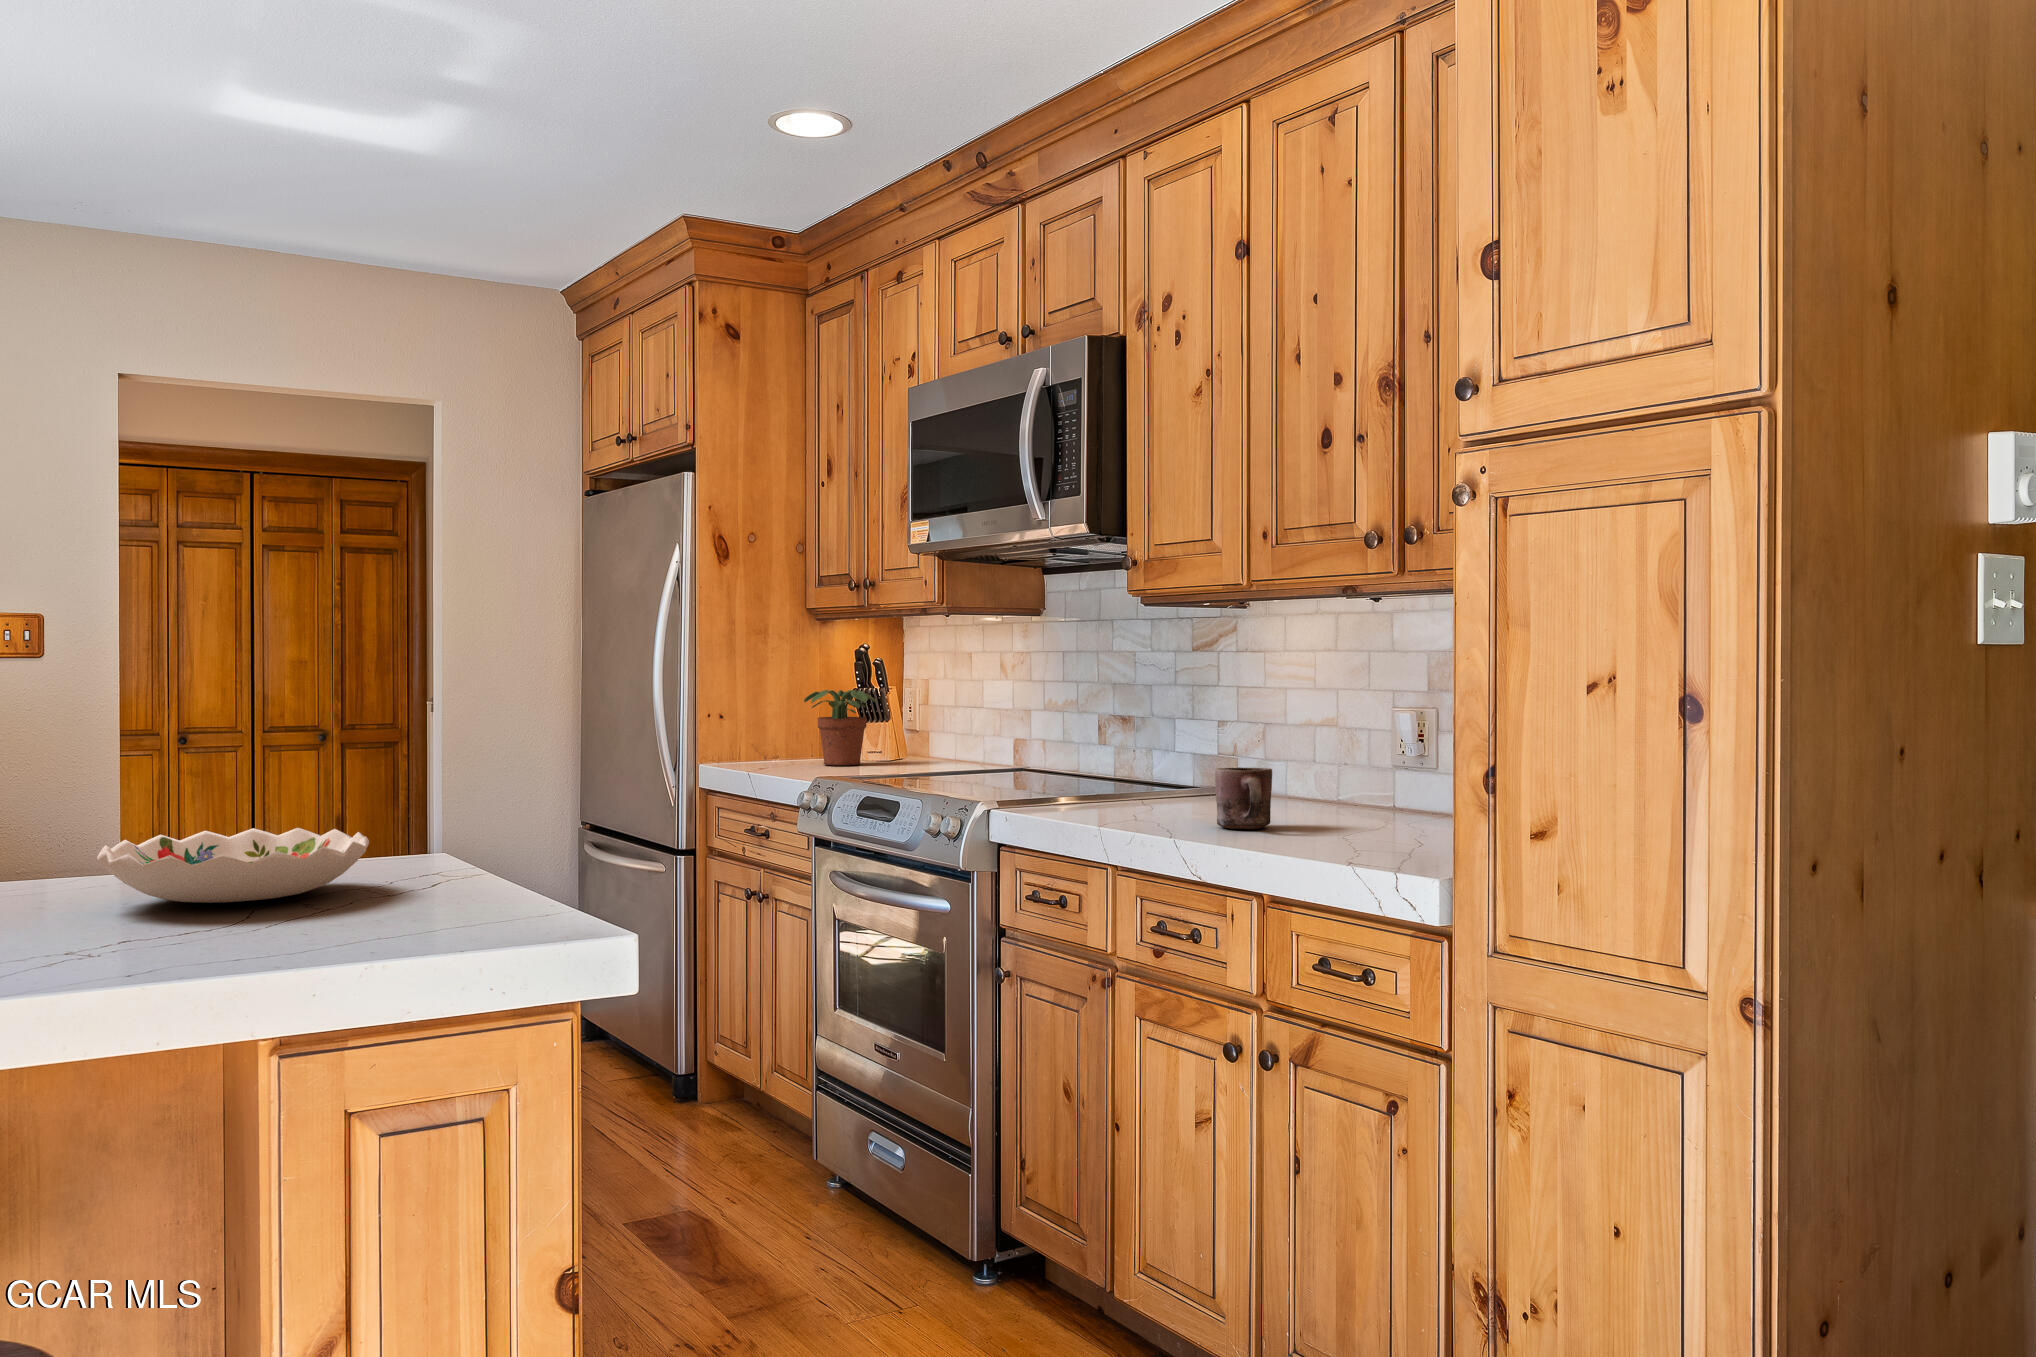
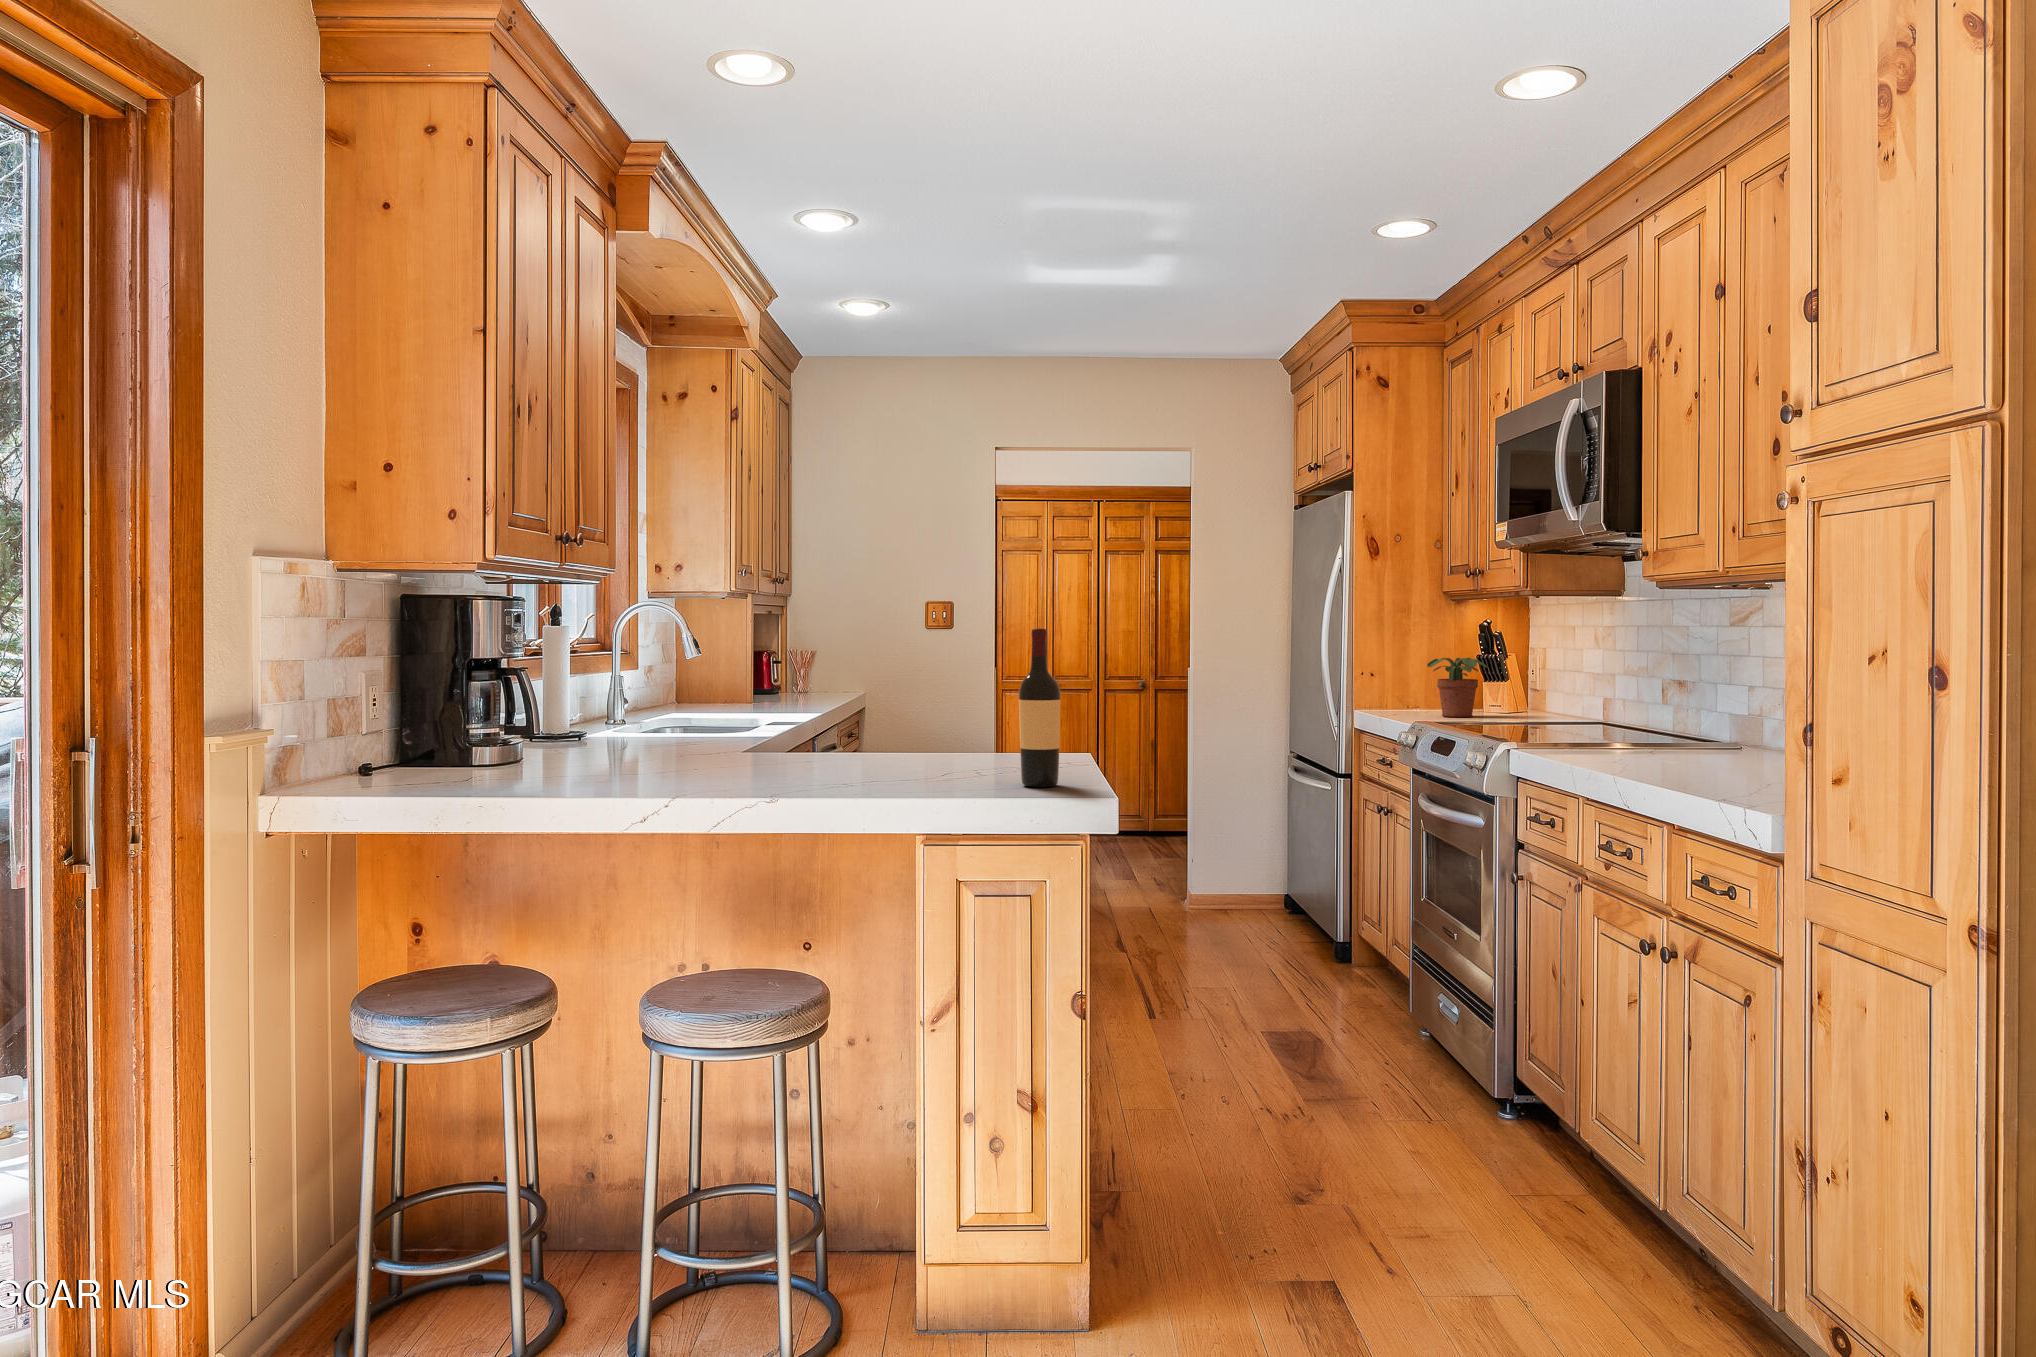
wine bottle: none [385,639,465,923] -> present [1019,628,1061,787]
mug: present [1215,767,1272,829] -> none [1669,724,1722,775]
decorative bowl: present [97,828,369,903] -> none [902,734,1033,771]

